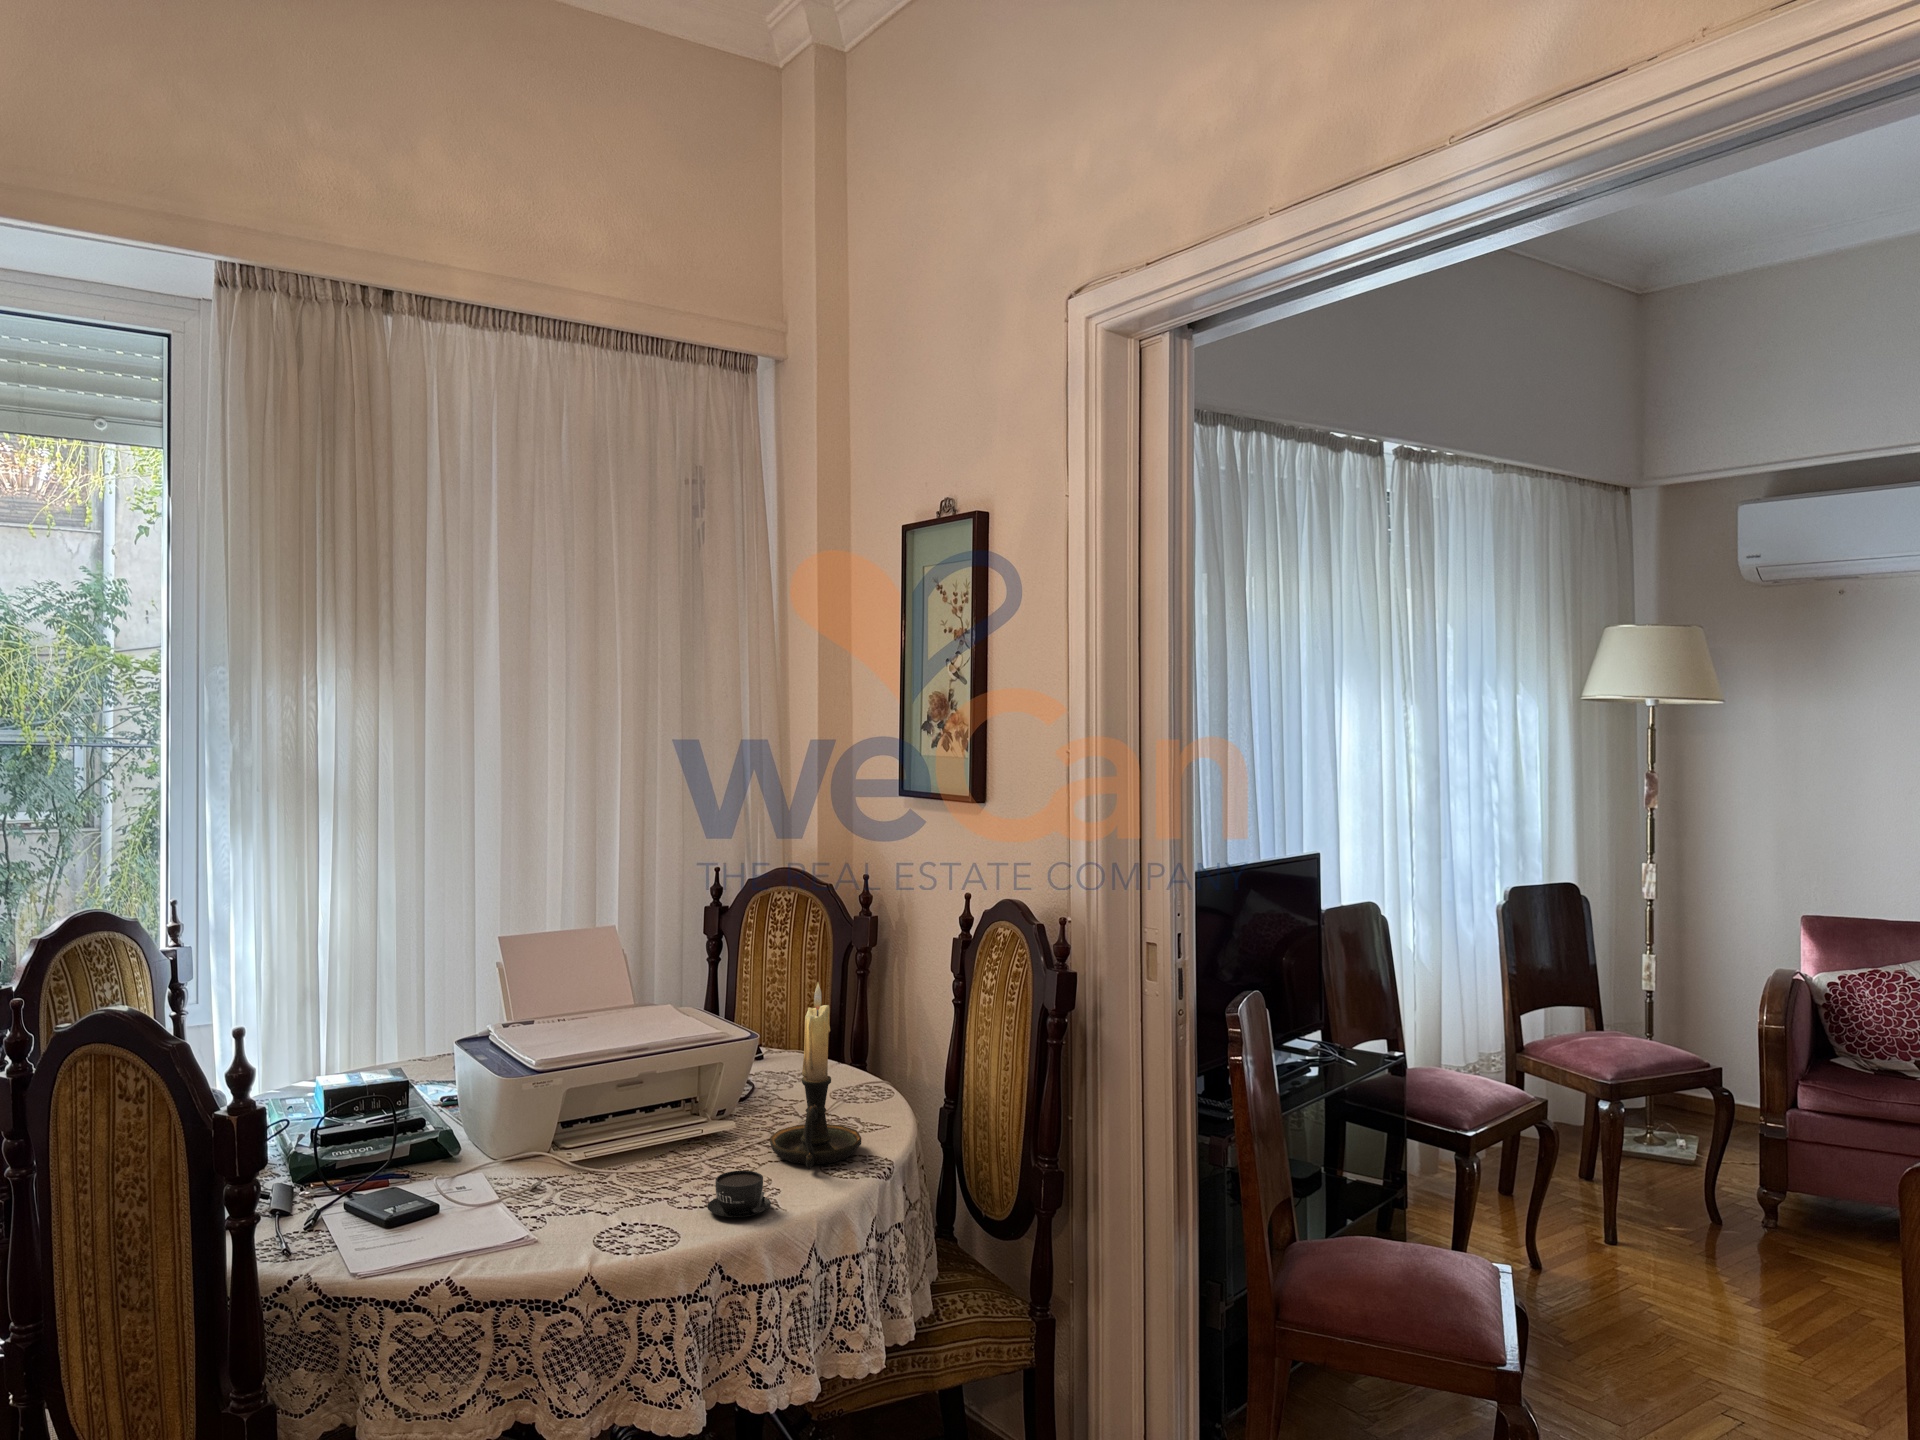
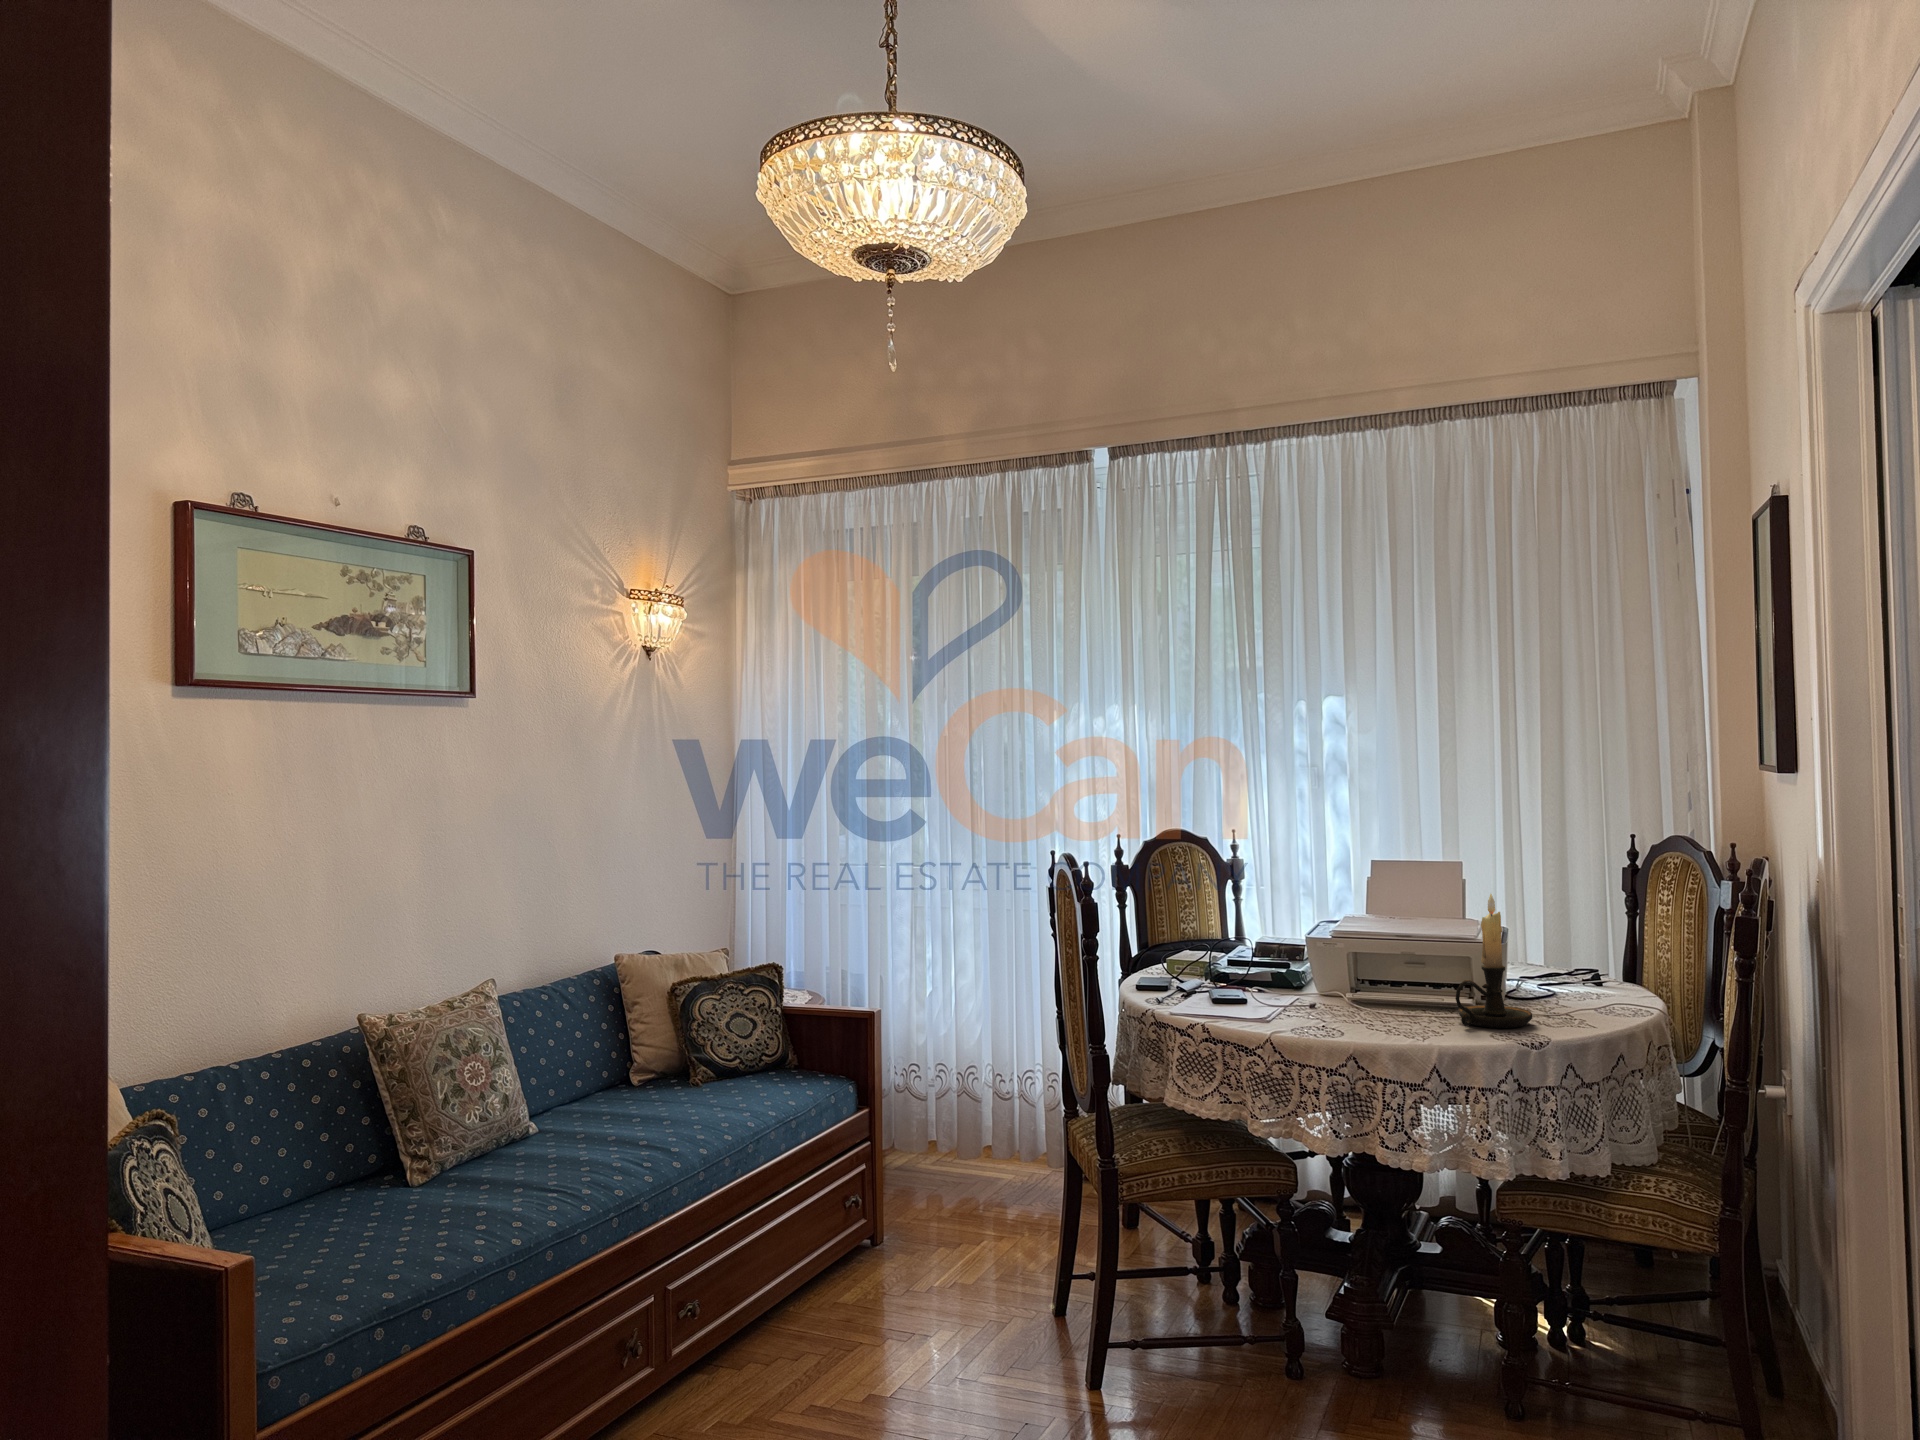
teacup: present [707,1171,771,1217] -> none [1360,1006,1409,1032]

